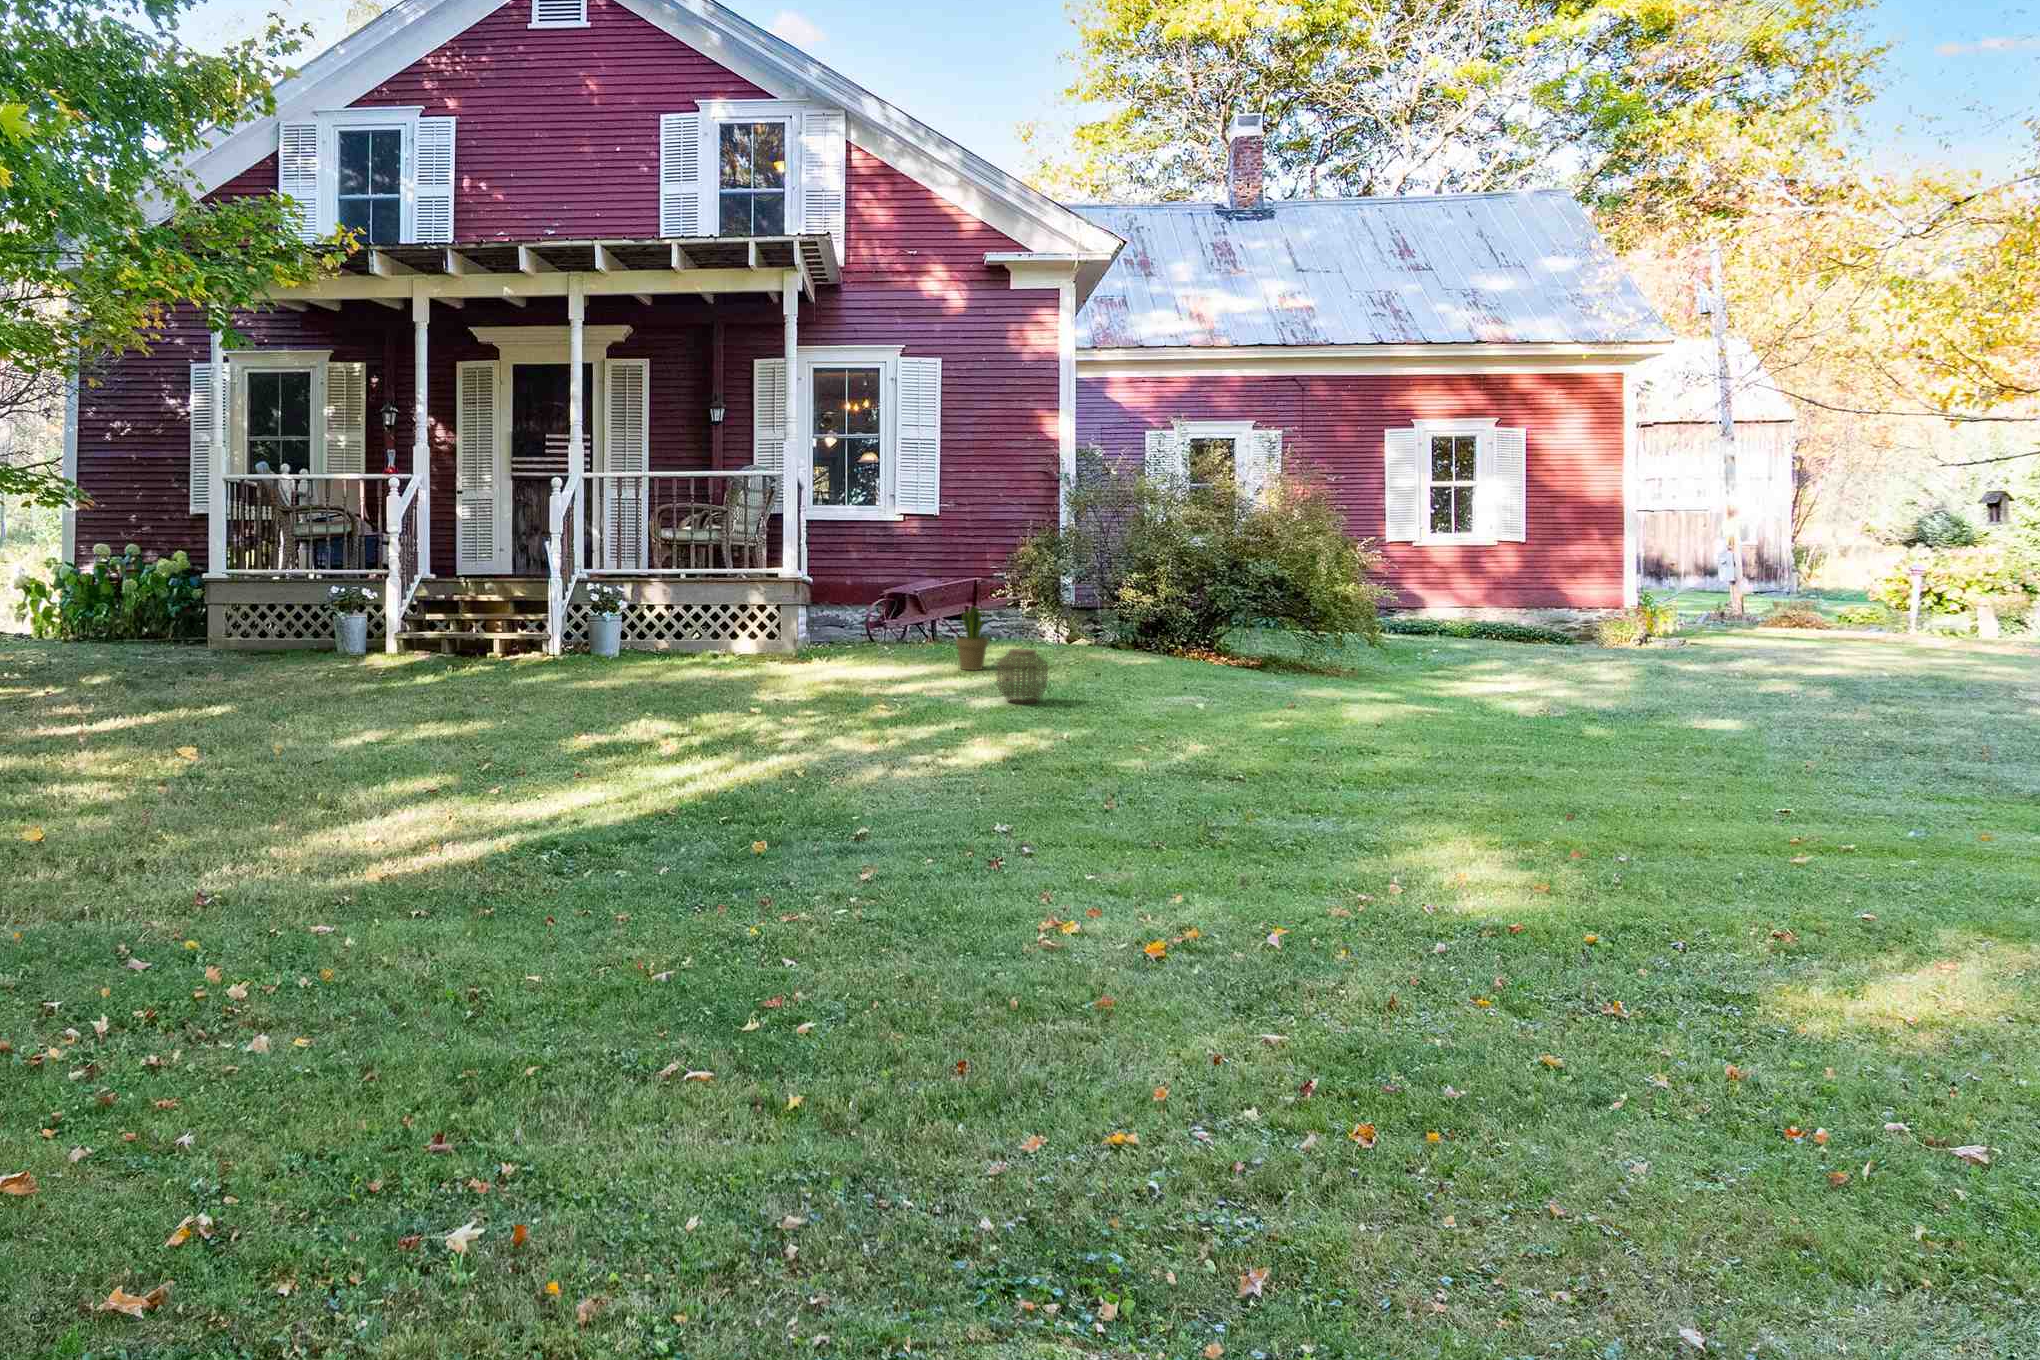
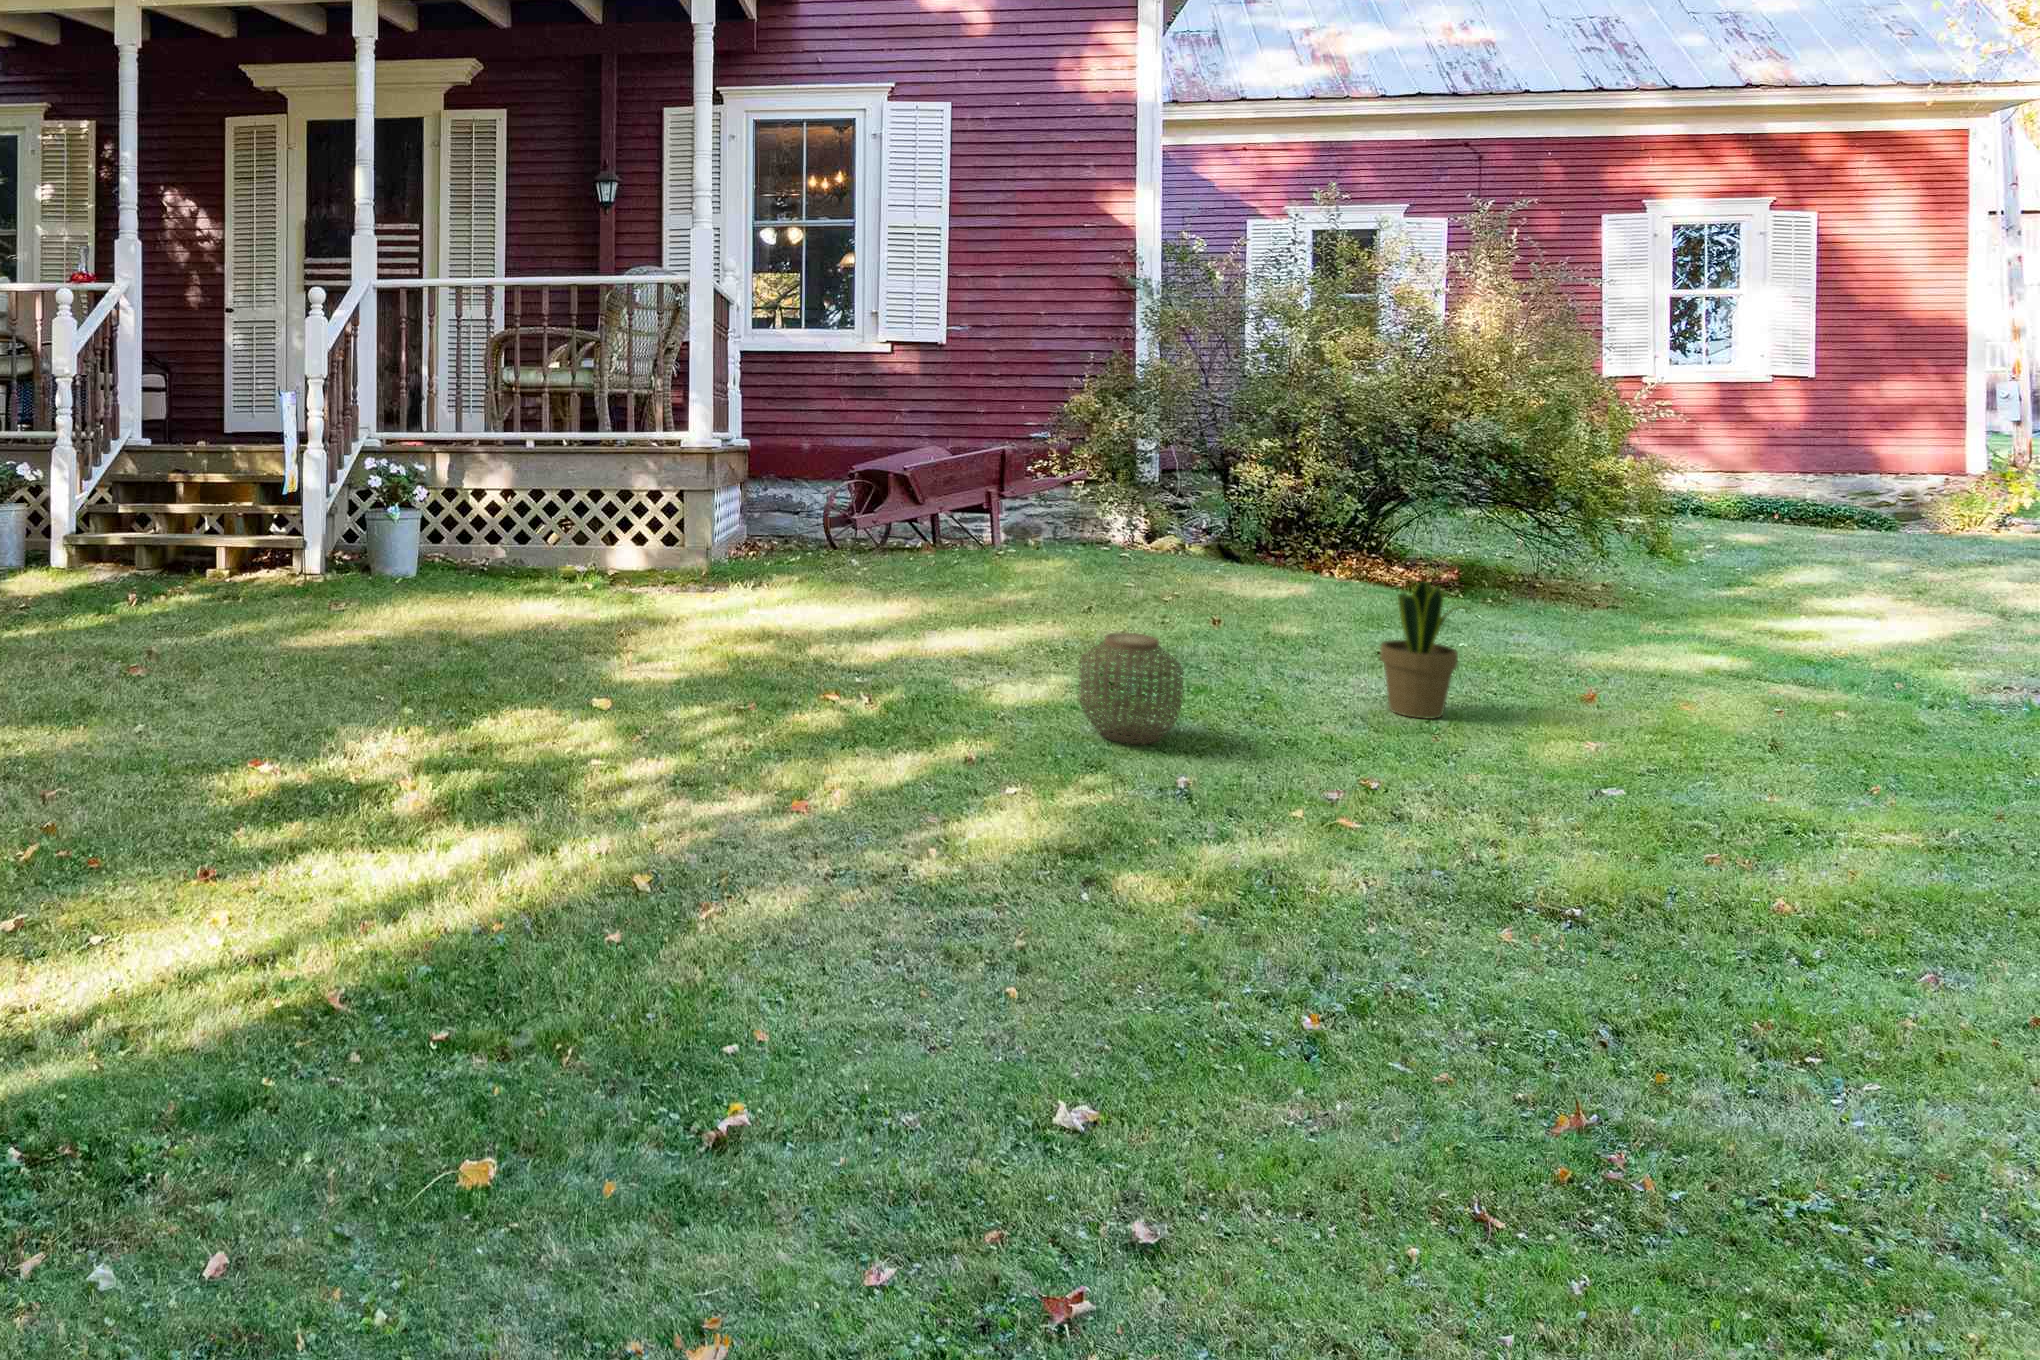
potted plant: present [956,606,989,670] -> present [1380,581,1470,719]

